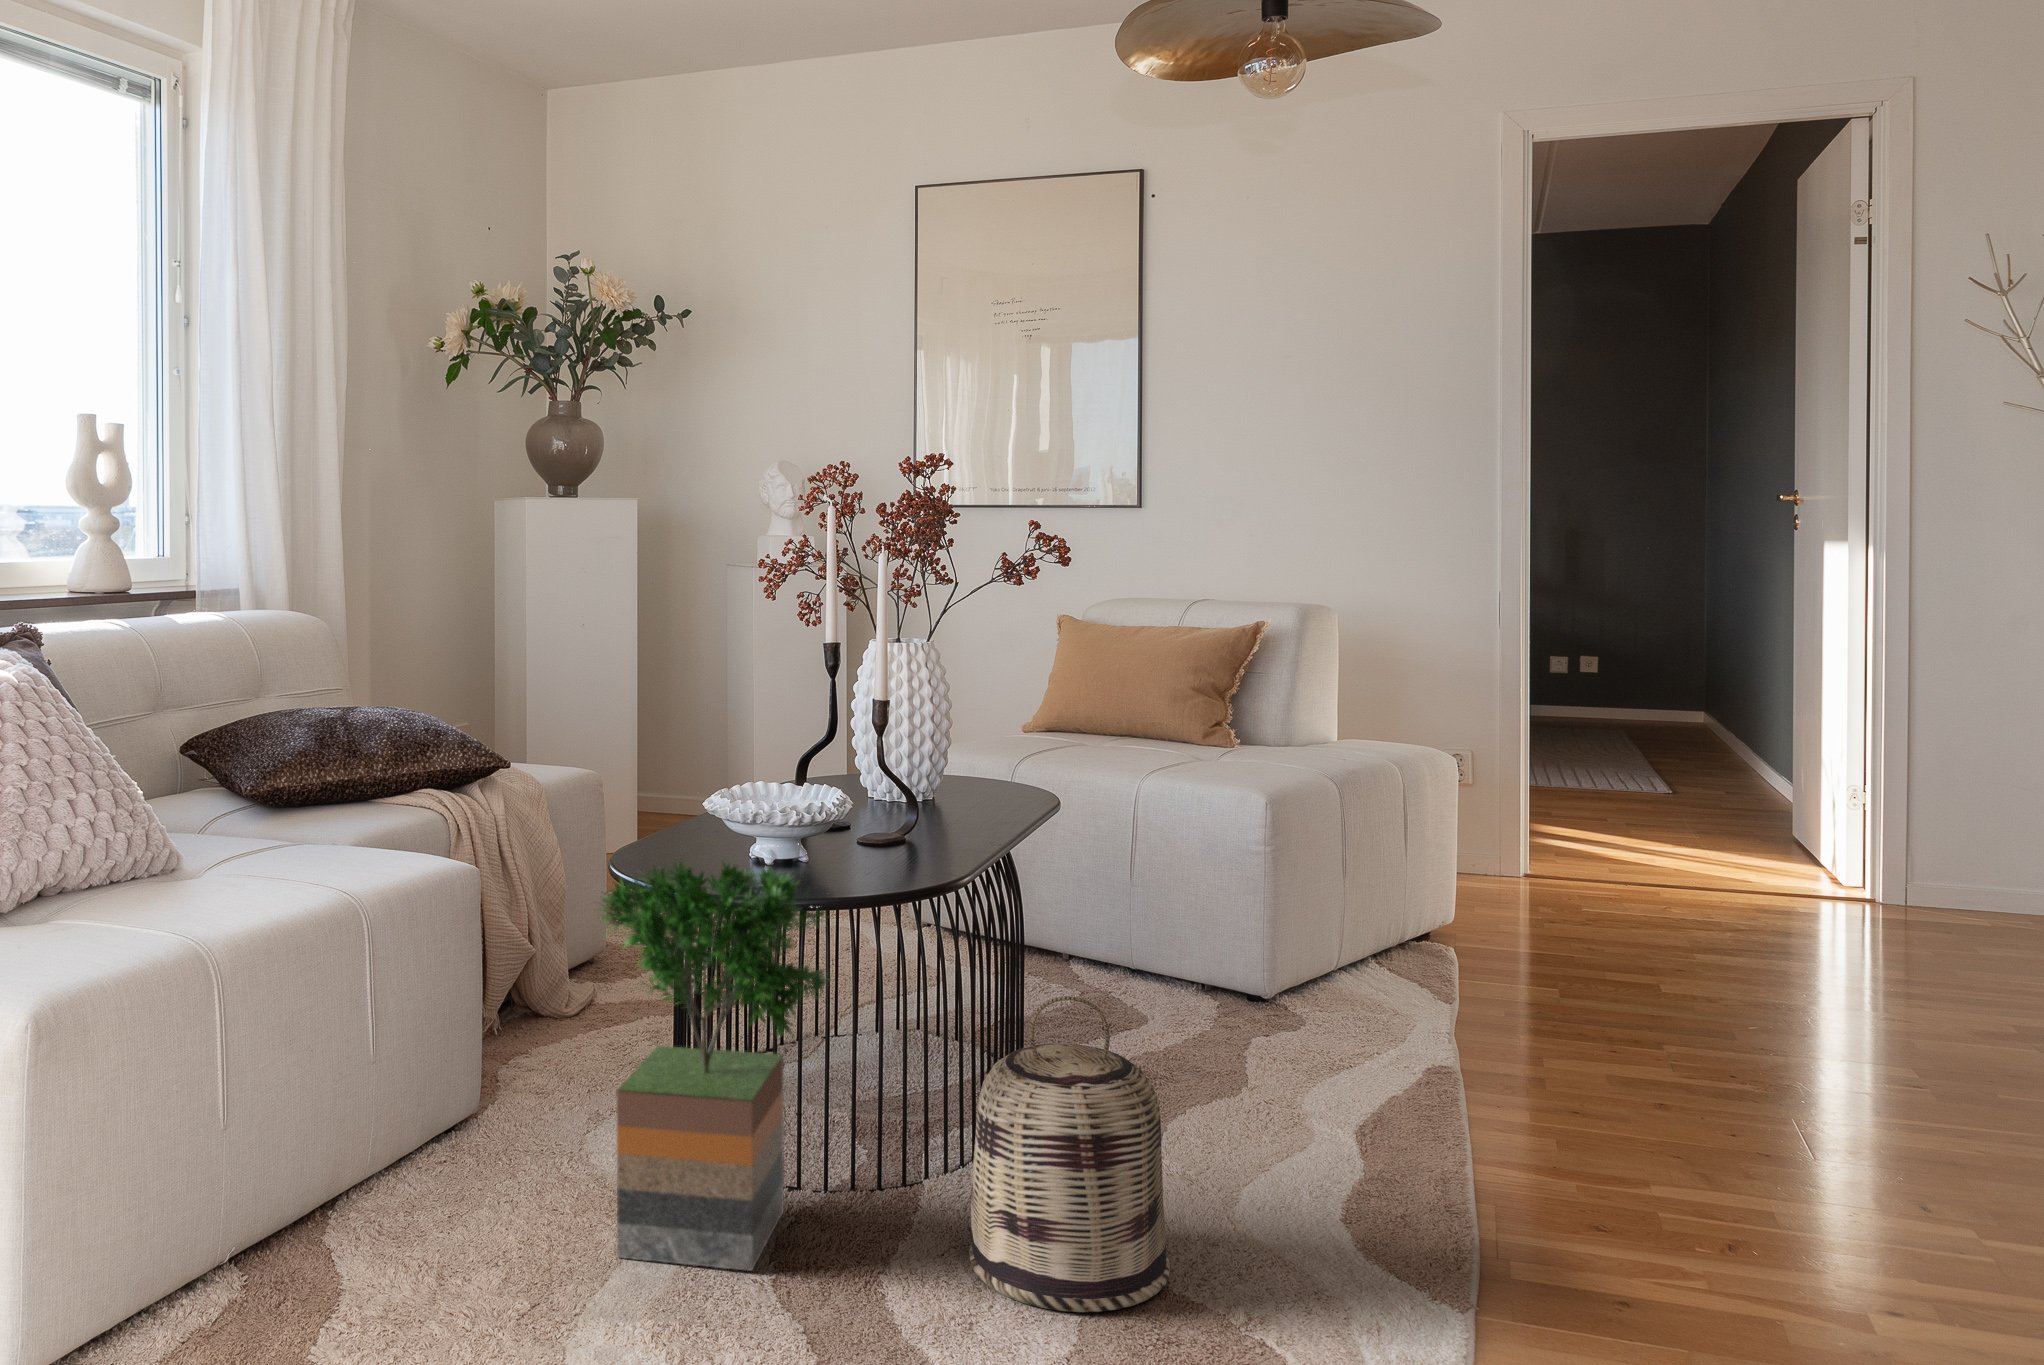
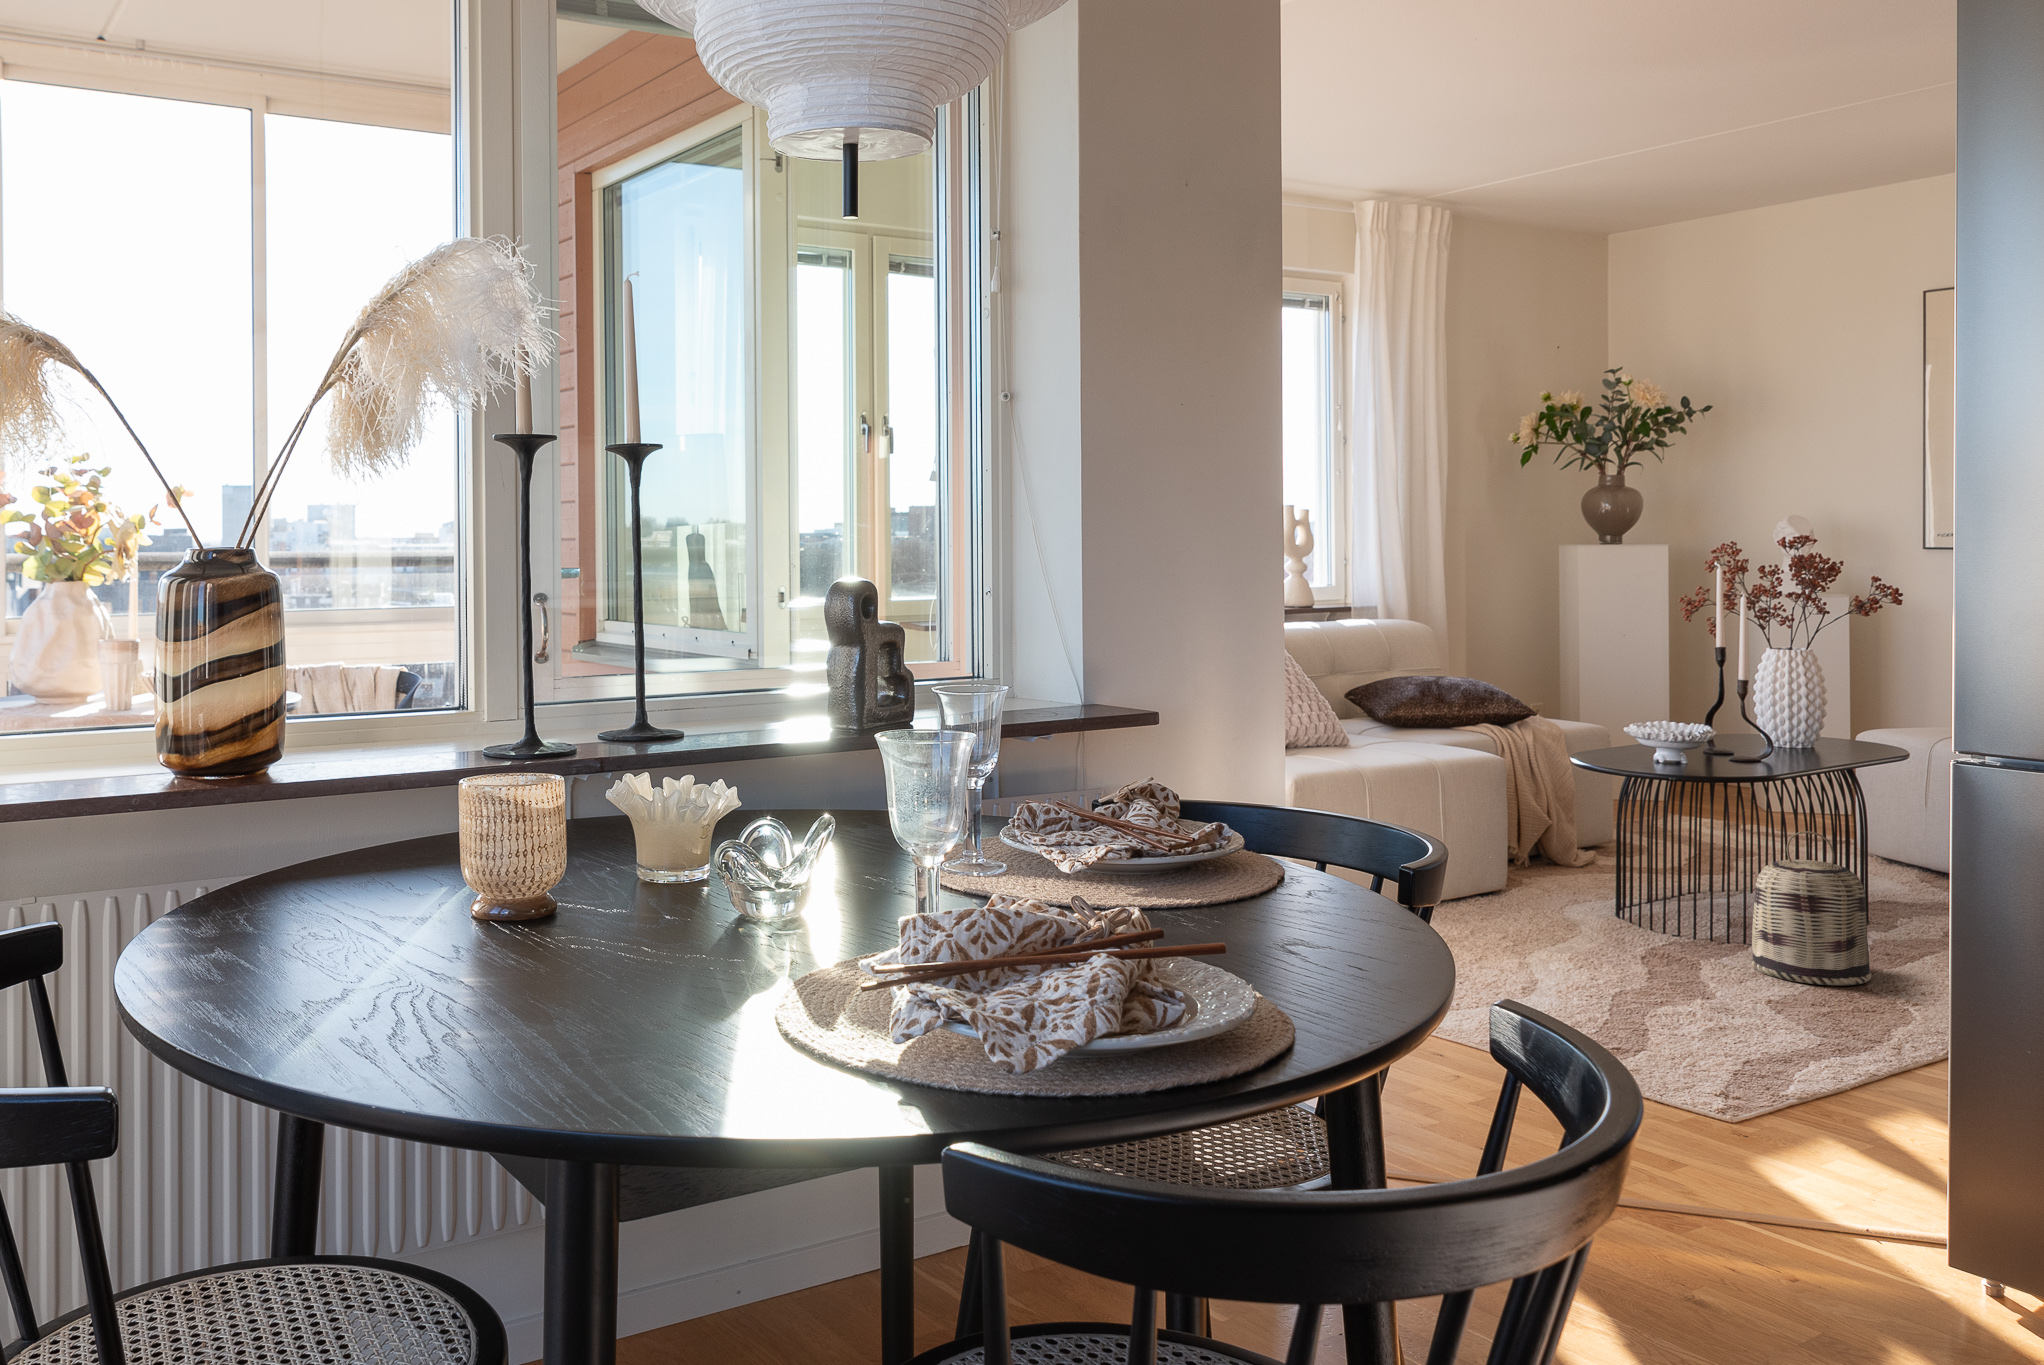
potted tree: present [598,862,831,1271] -> none [1551,749,1684,947]

